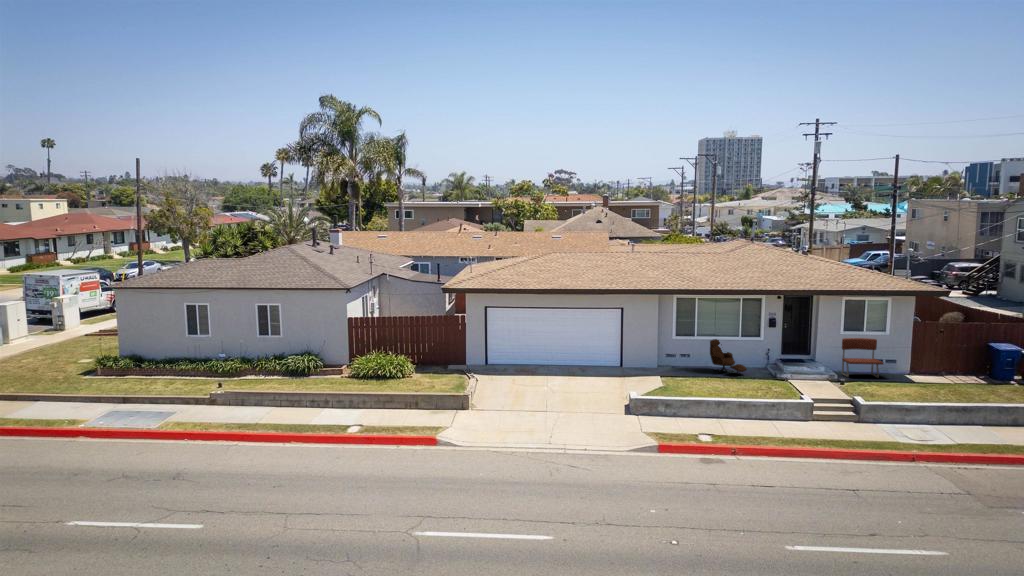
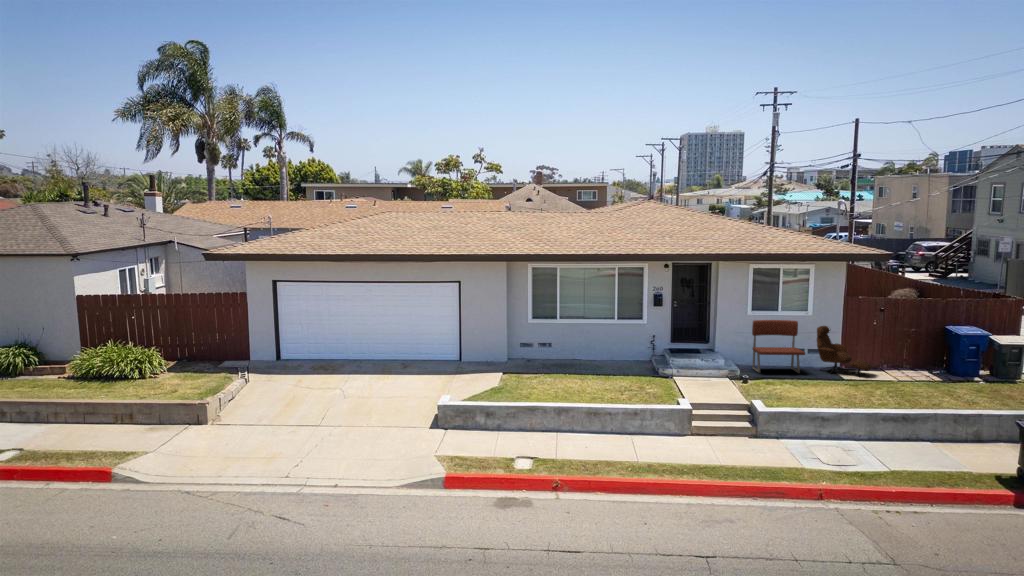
lounge chair: present [710,339,747,374] -> present [817,326,872,377]

